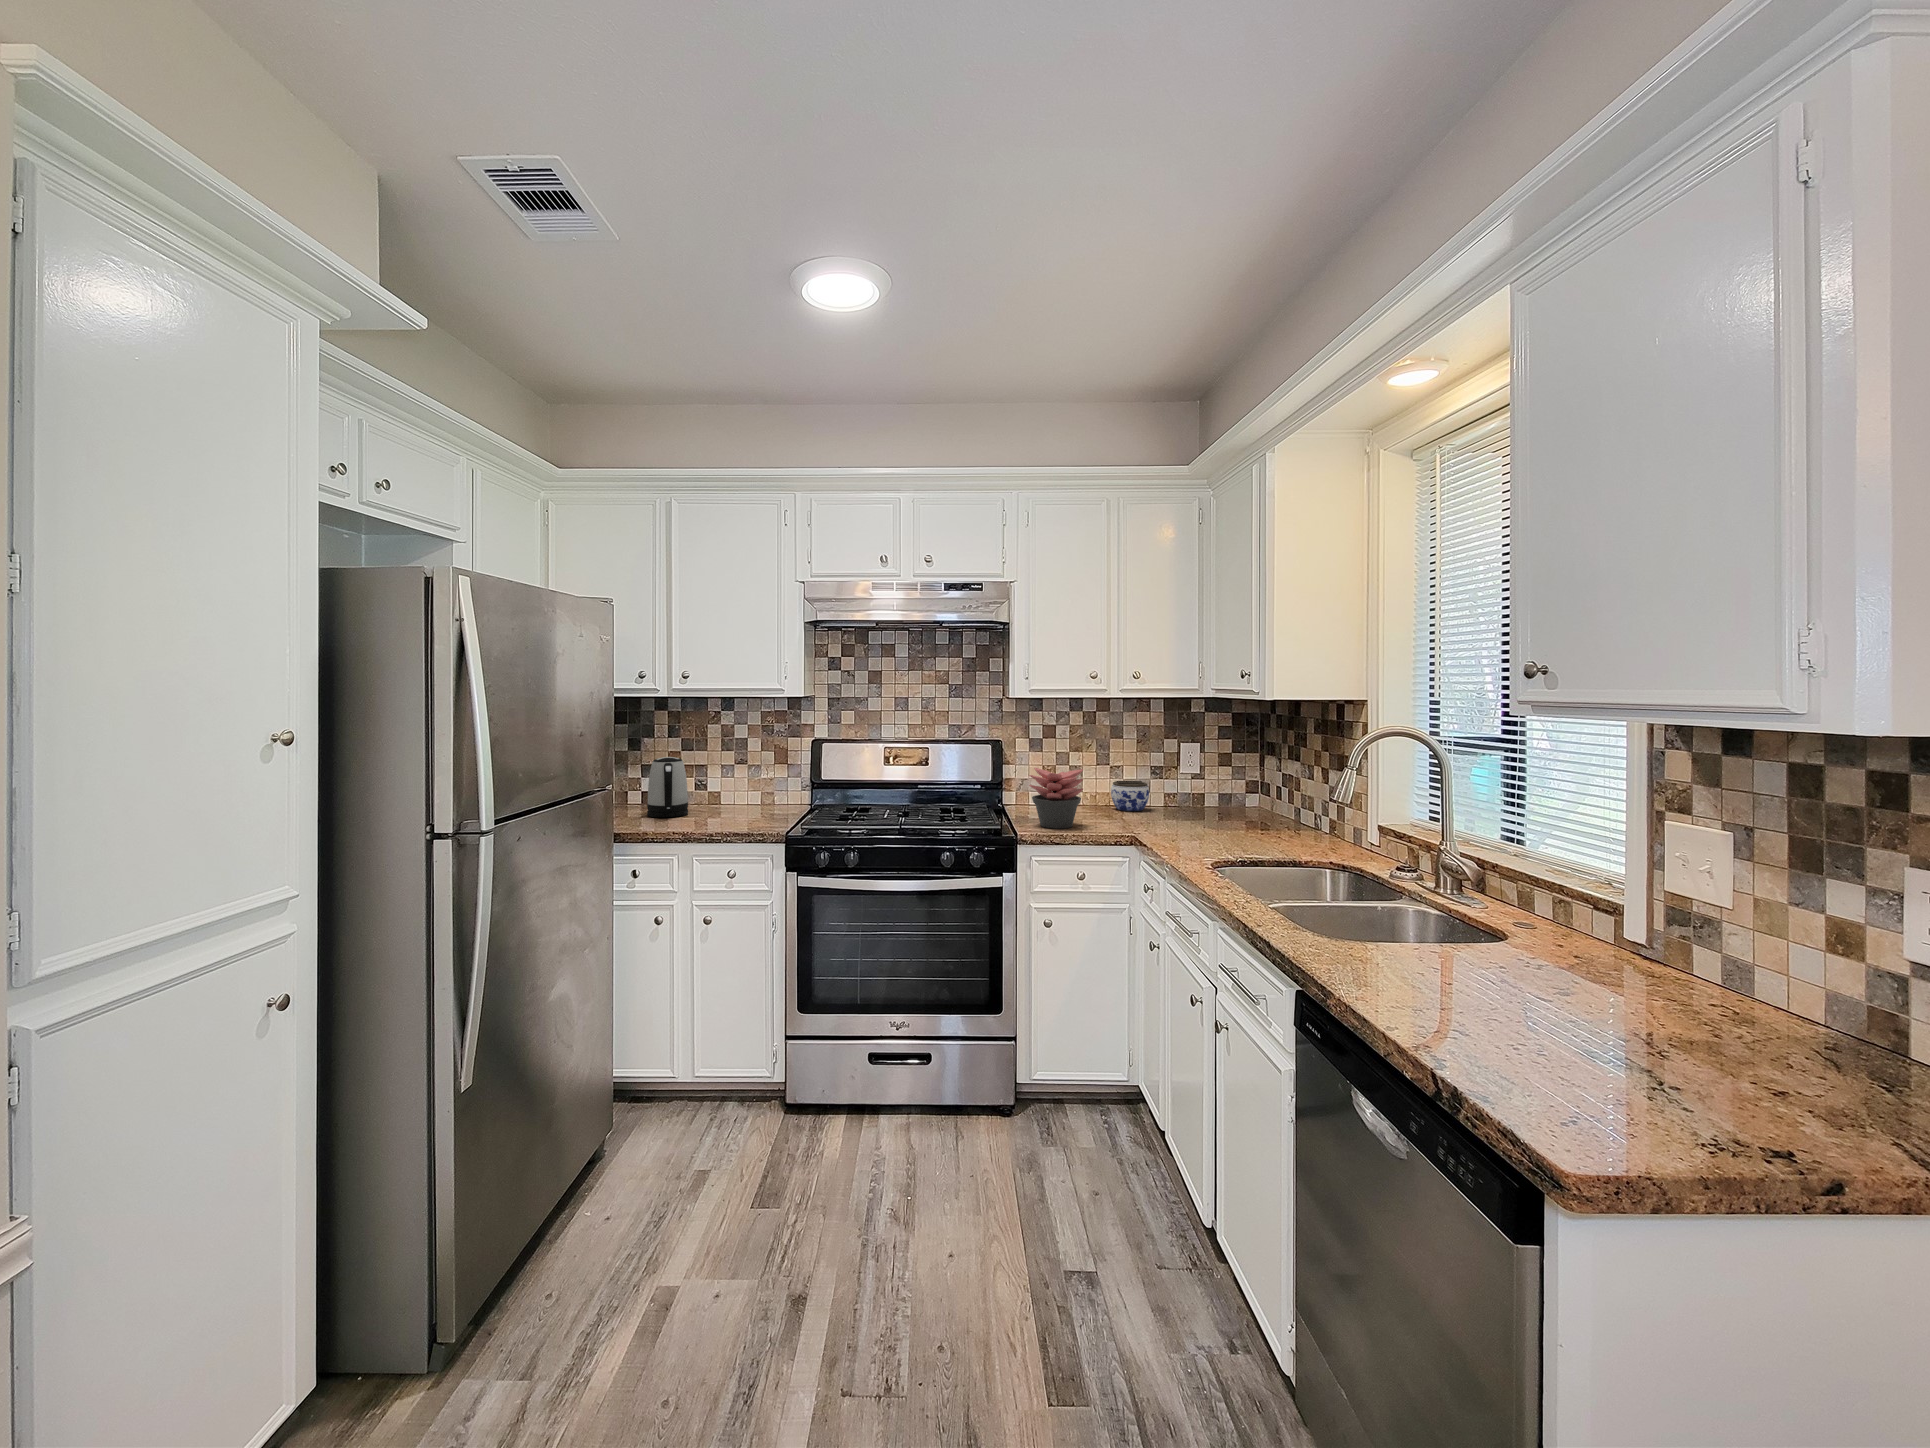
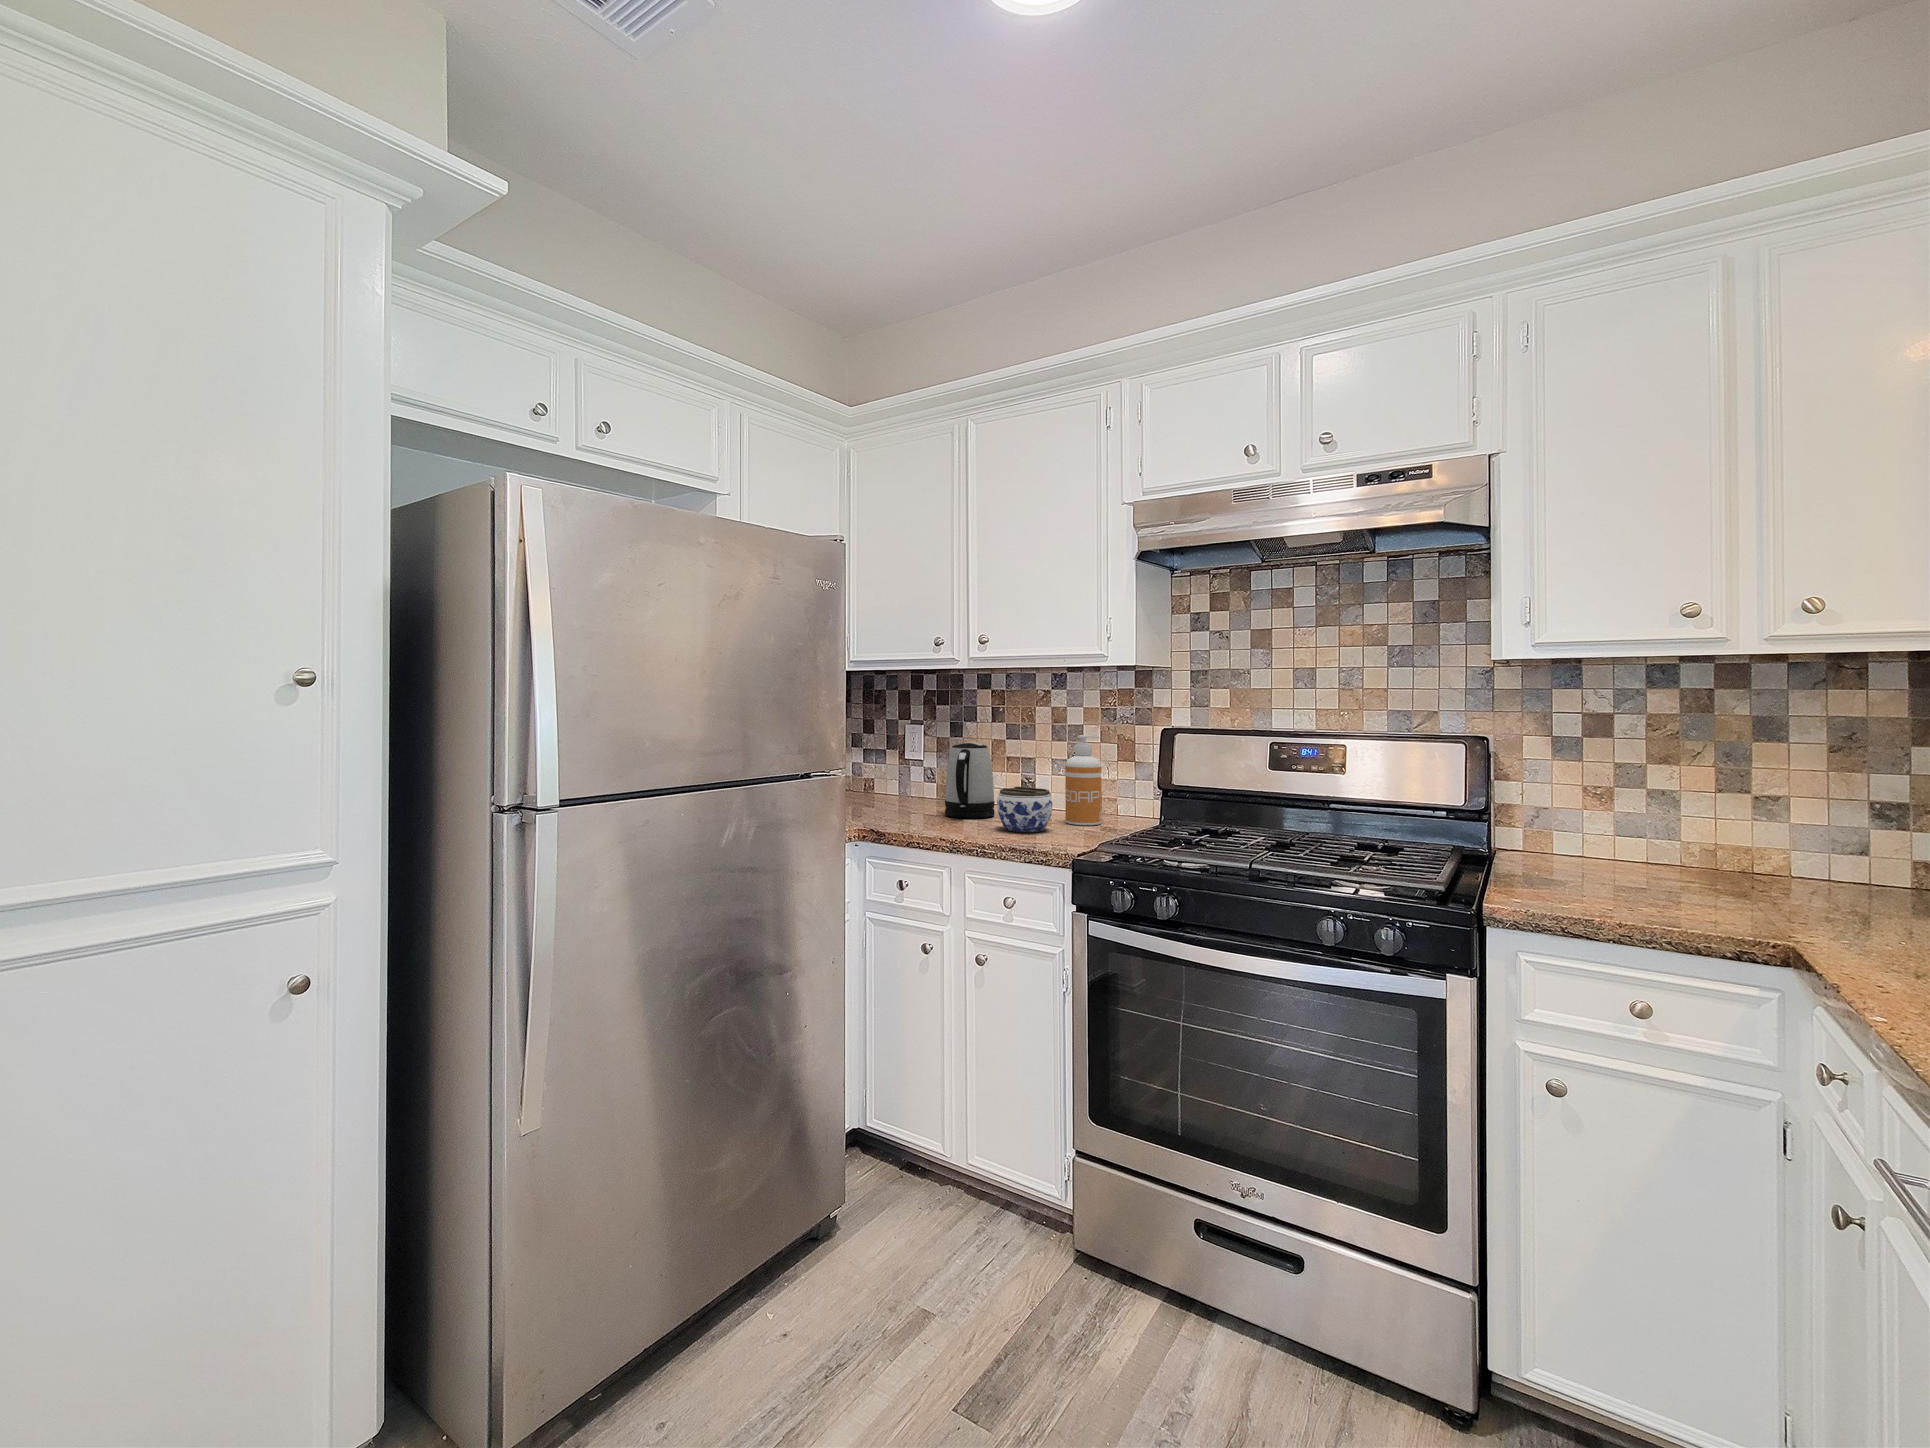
soap dispenser: none [747,748,773,814] -> present [1065,735,1102,825]
succulent plant: present [1029,768,1083,828] -> none [1516,783,1655,906]
jar: present [1111,781,1149,811] -> present [997,787,1053,832]

